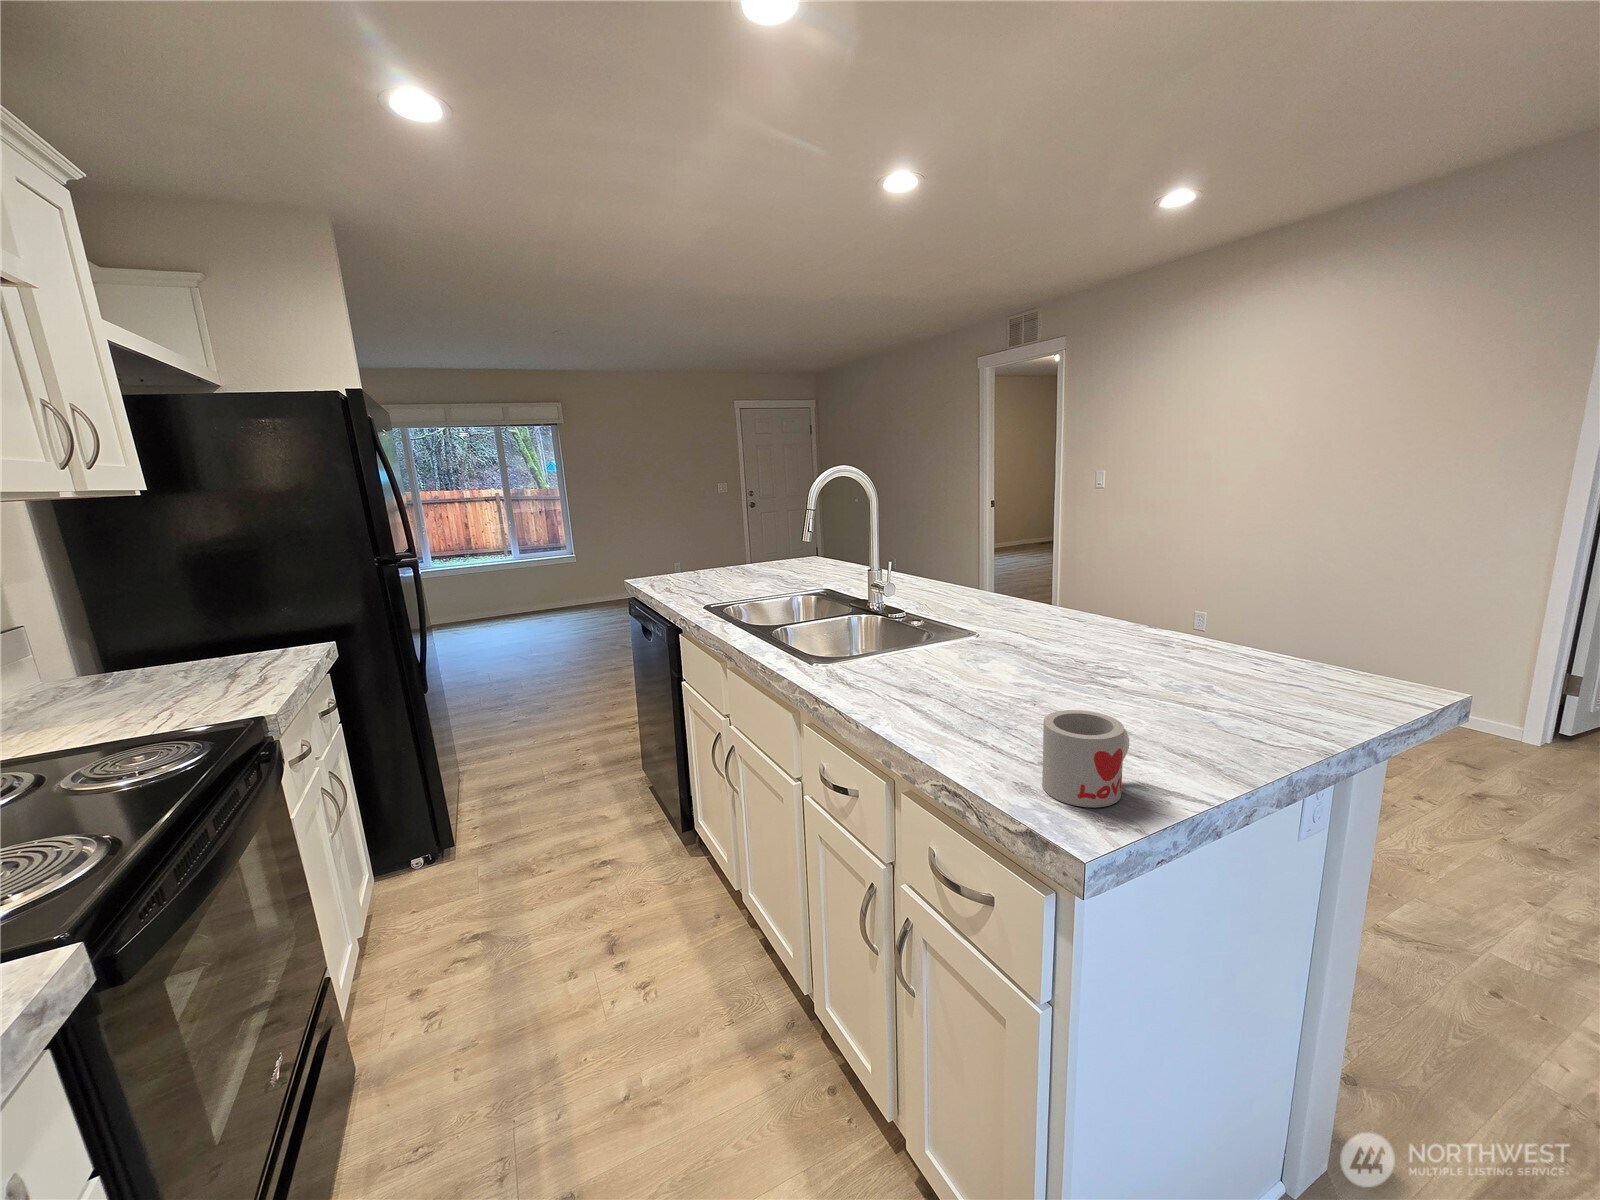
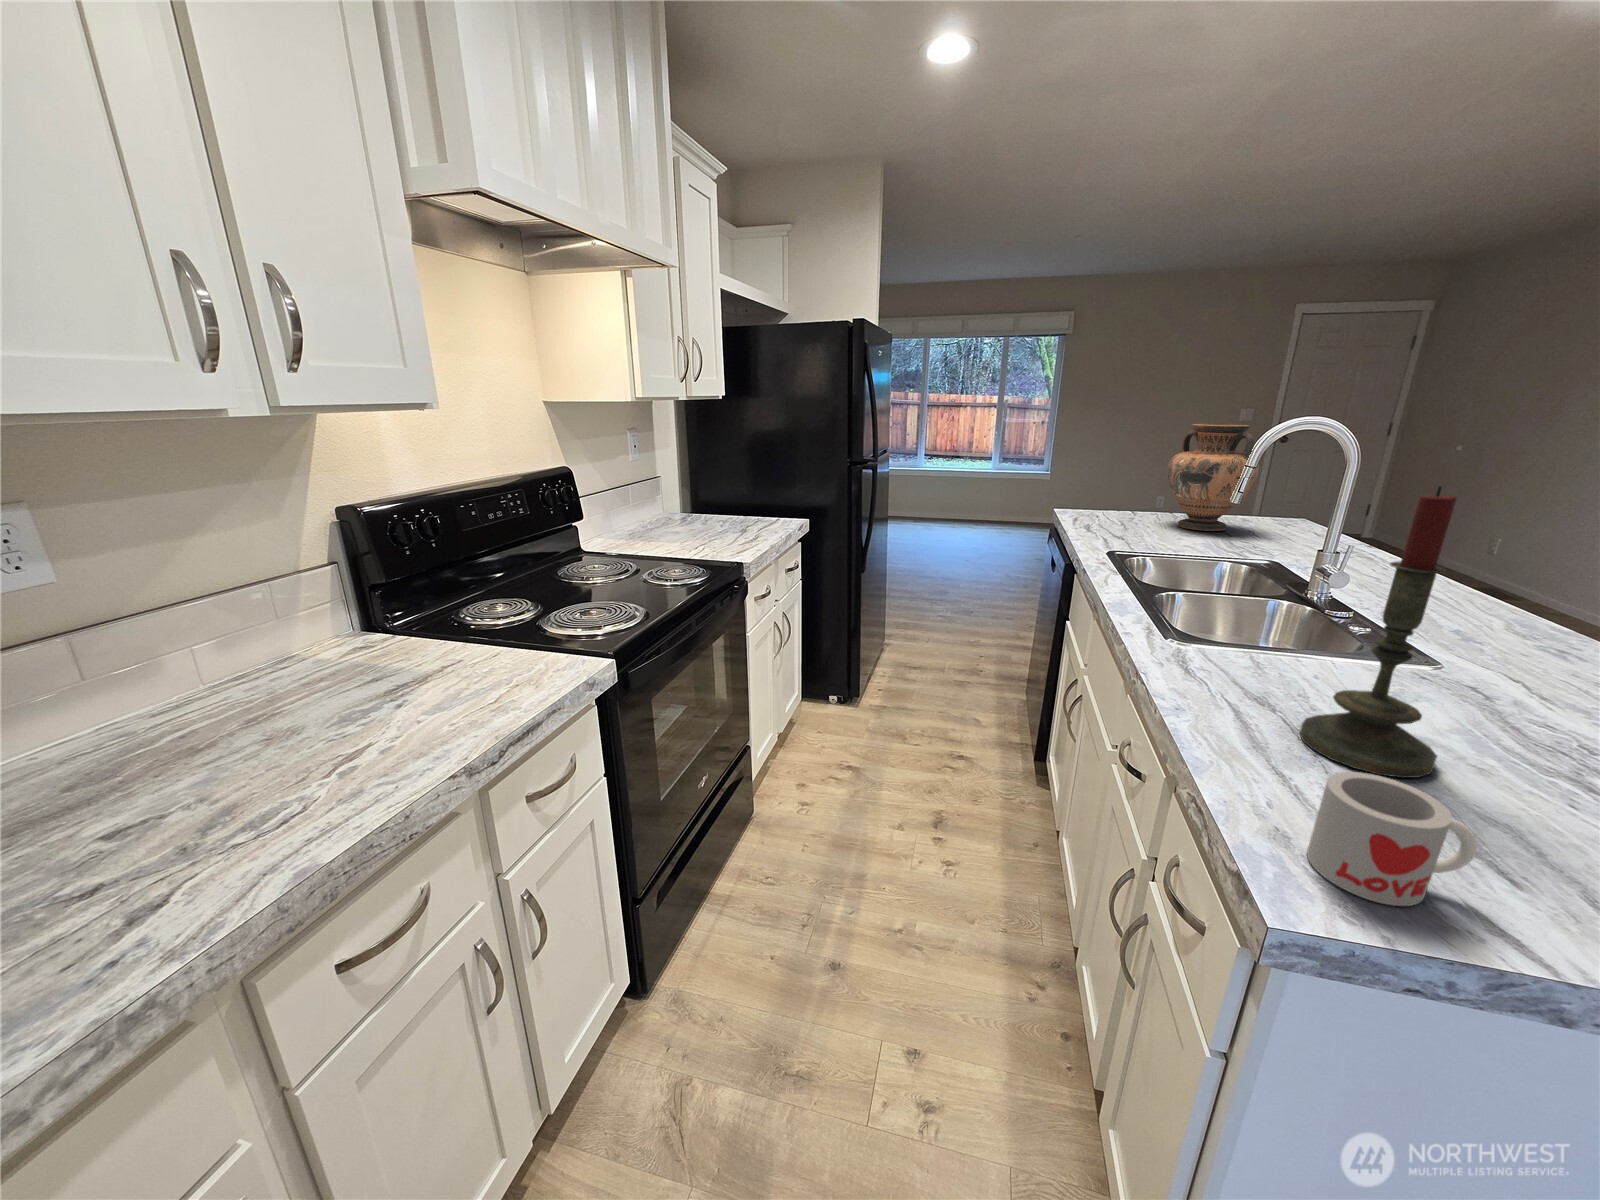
vase: none [722,485,788,576] -> present [1168,424,1259,531]
candle: none [956,495,1040,718] -> present [1300,486,1457,778]

